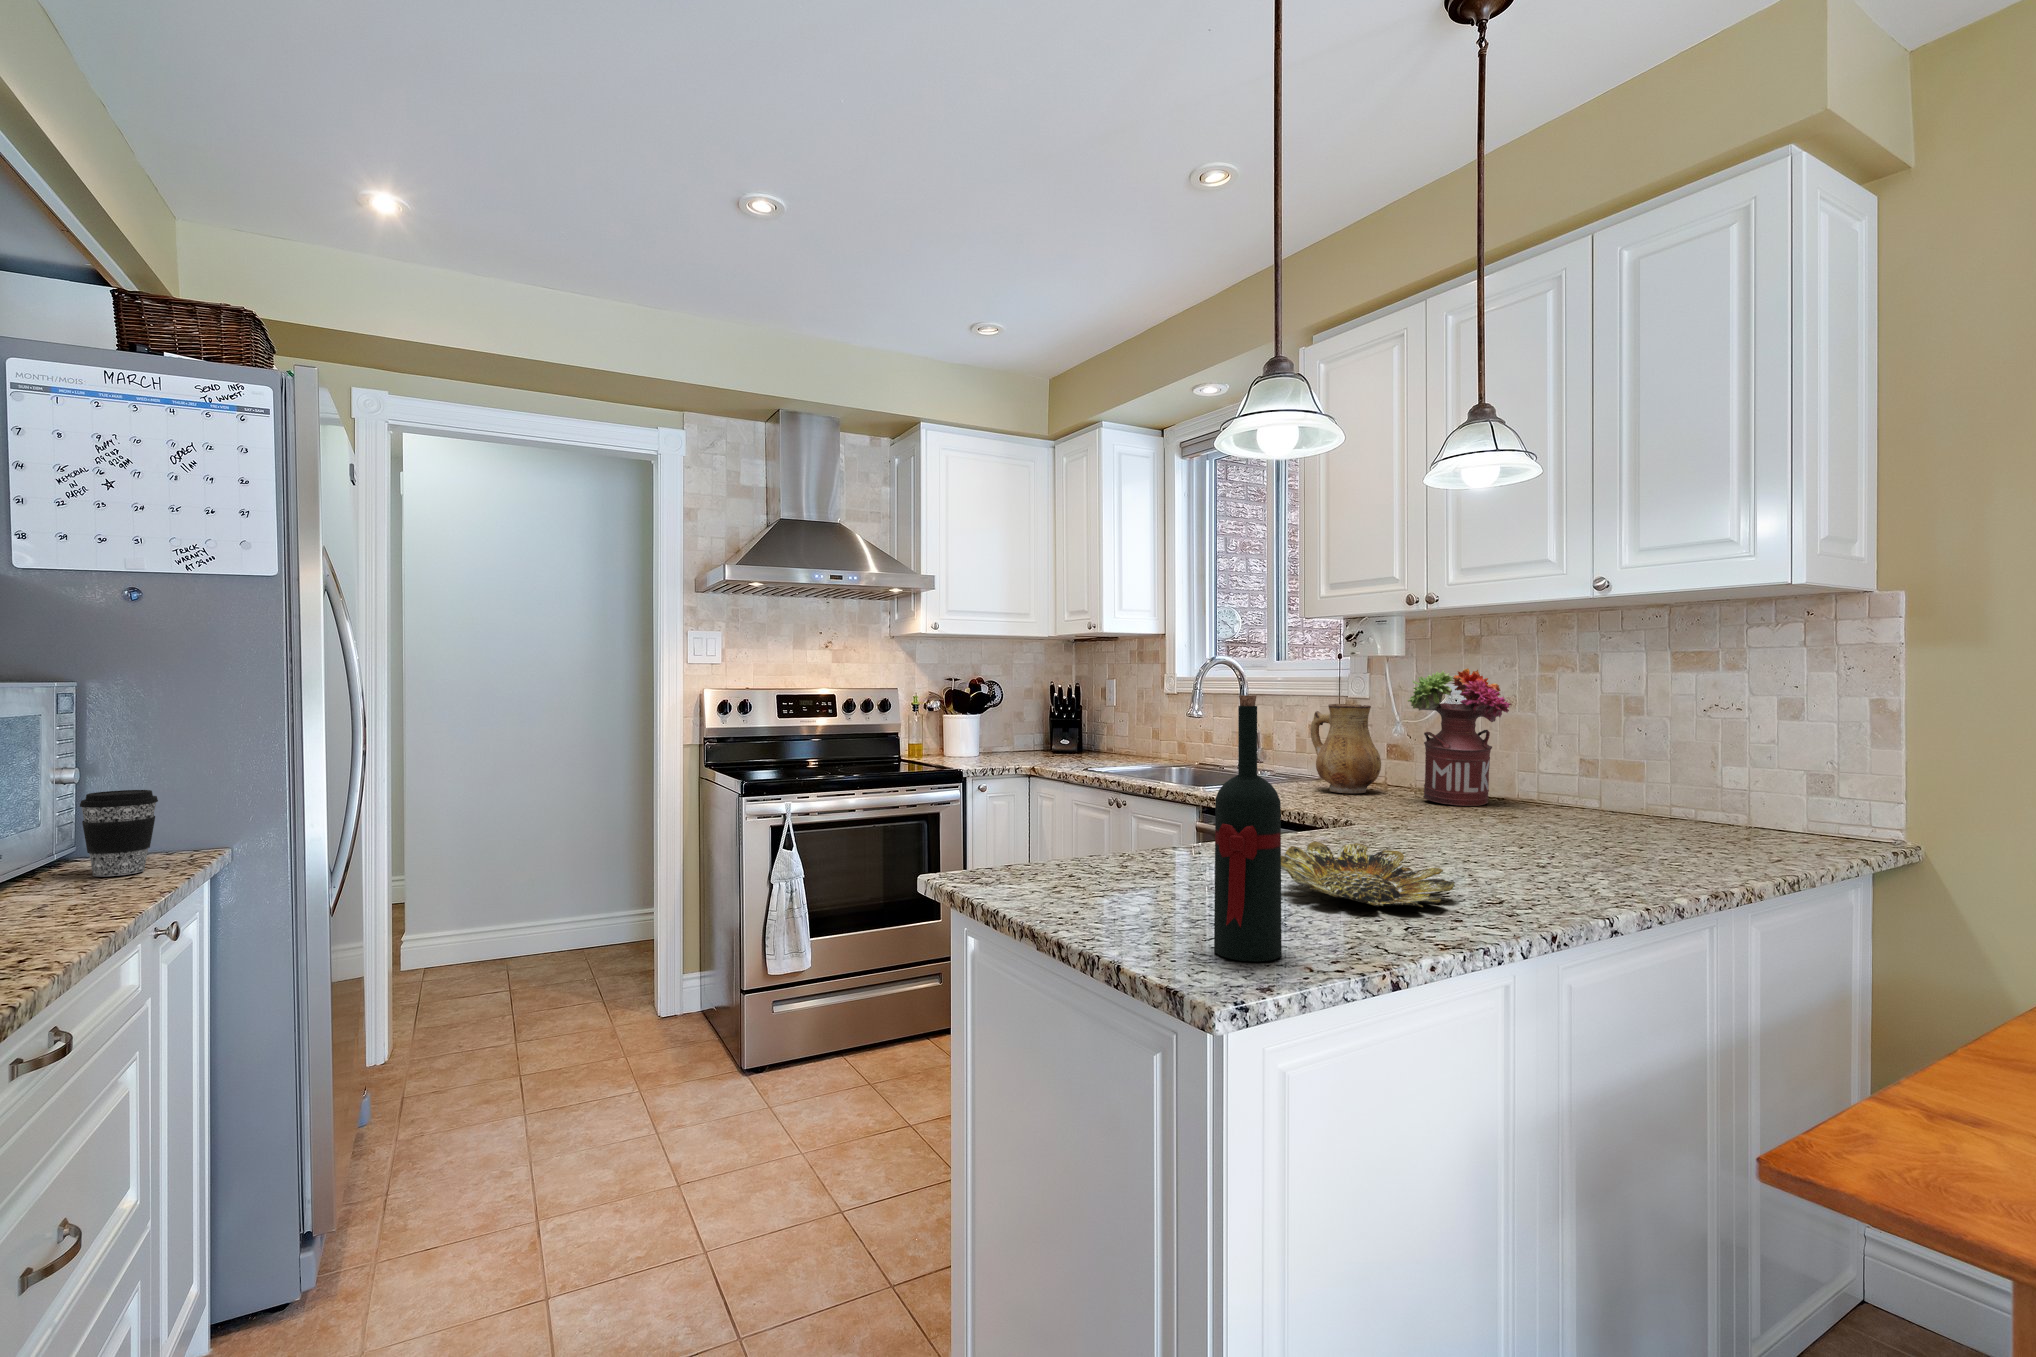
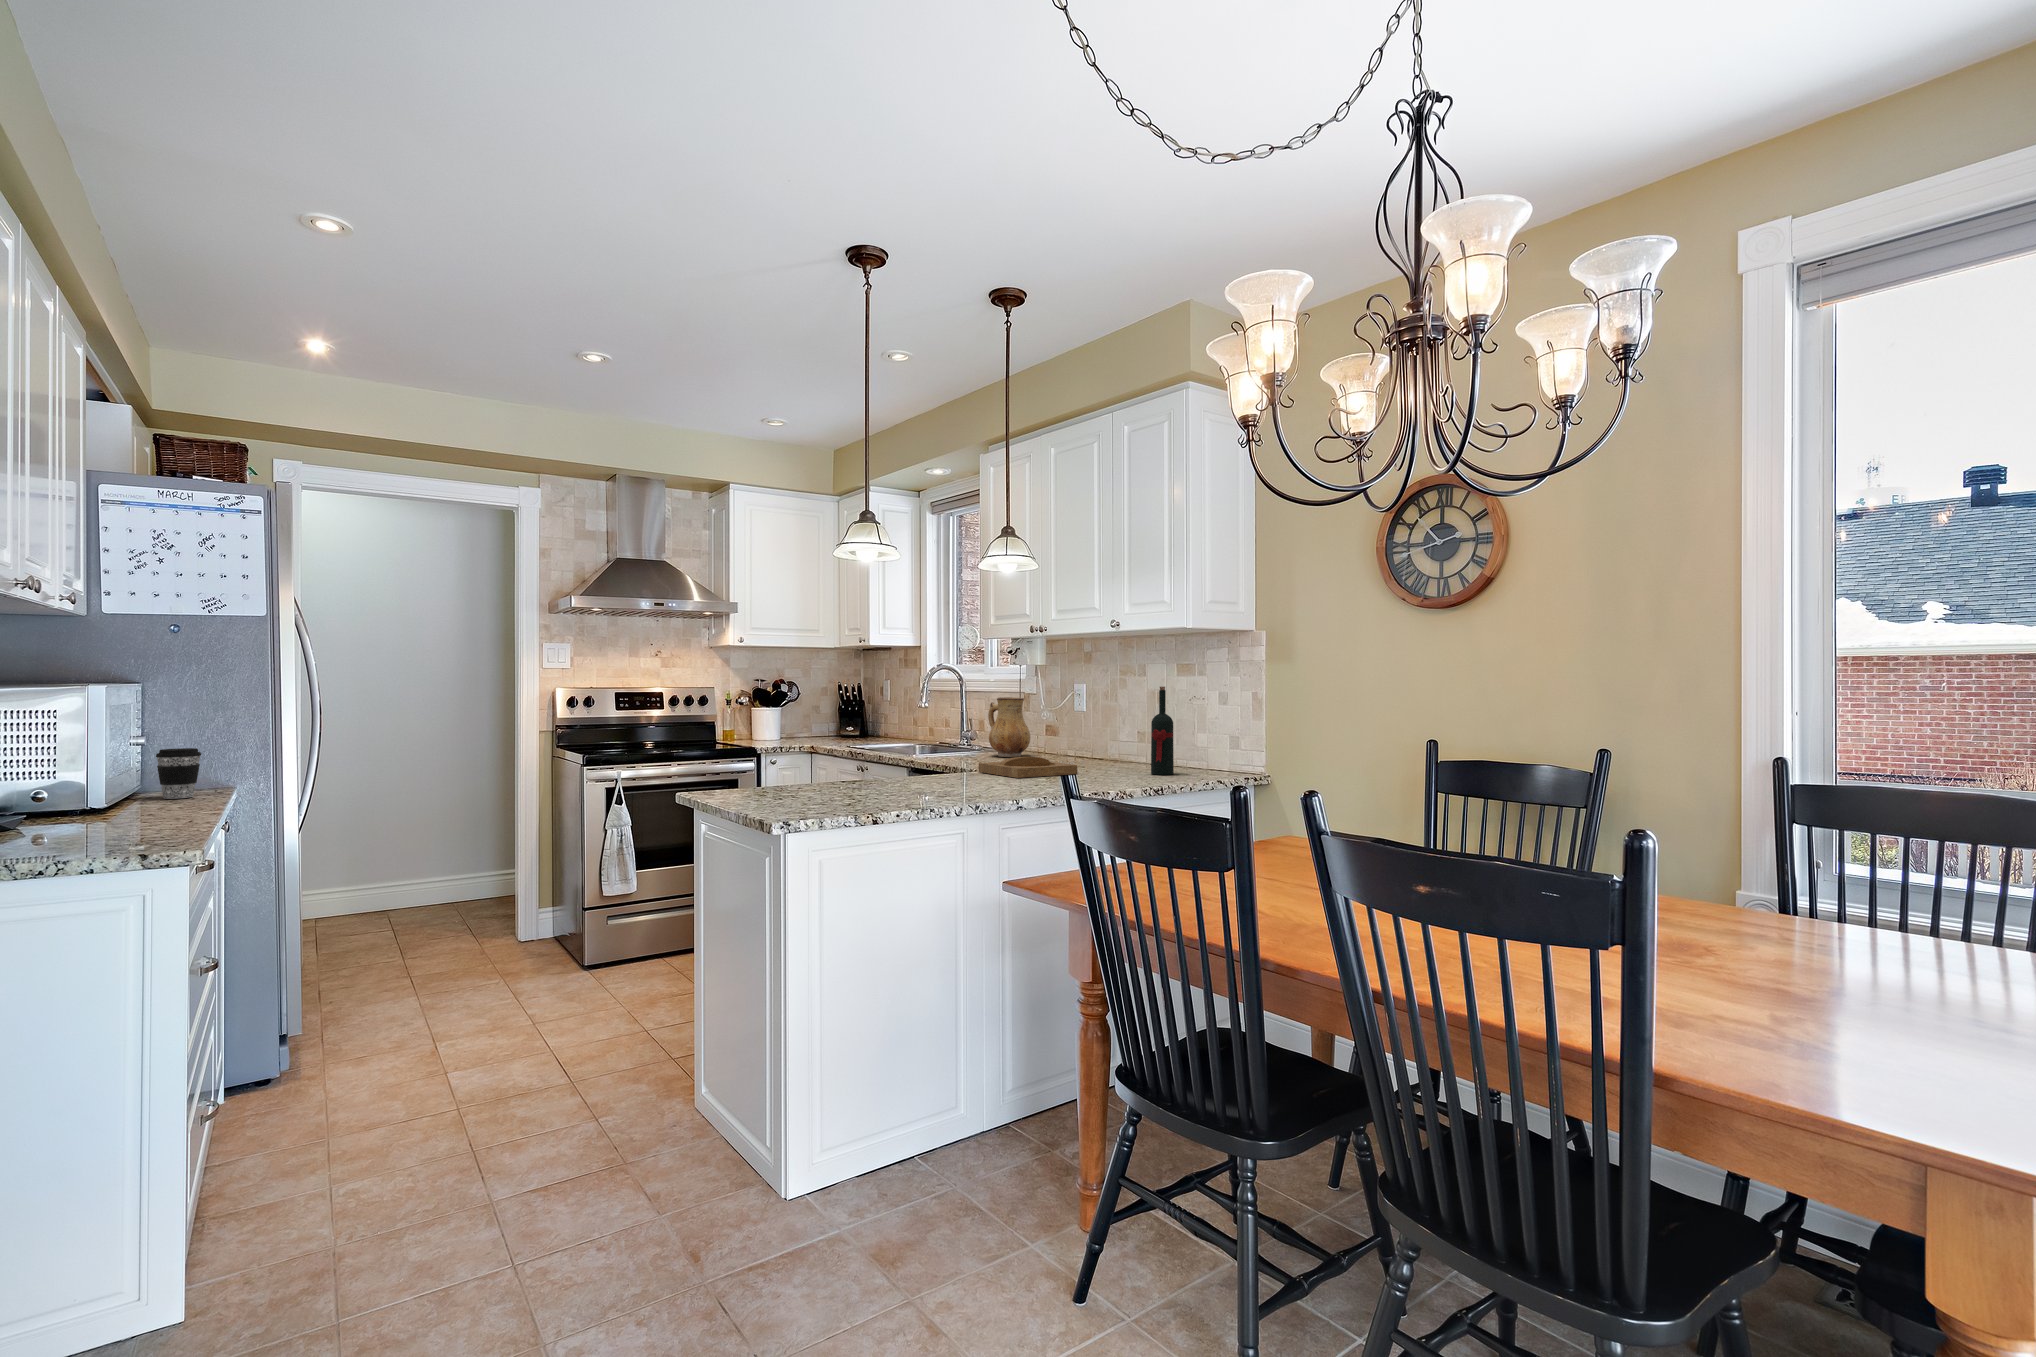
flower arrangement: present [1408,668,1511,806] -> none [1034,674,1094,762]
wine bottle: present [1214,695,1282,962] -> present [1151,687,1174,775]
tray: none [1372,806,1555,847] -> present [979,757,1077,778]
bowl: present [1281,842,1455,907] -> none [866,770,954,796]

